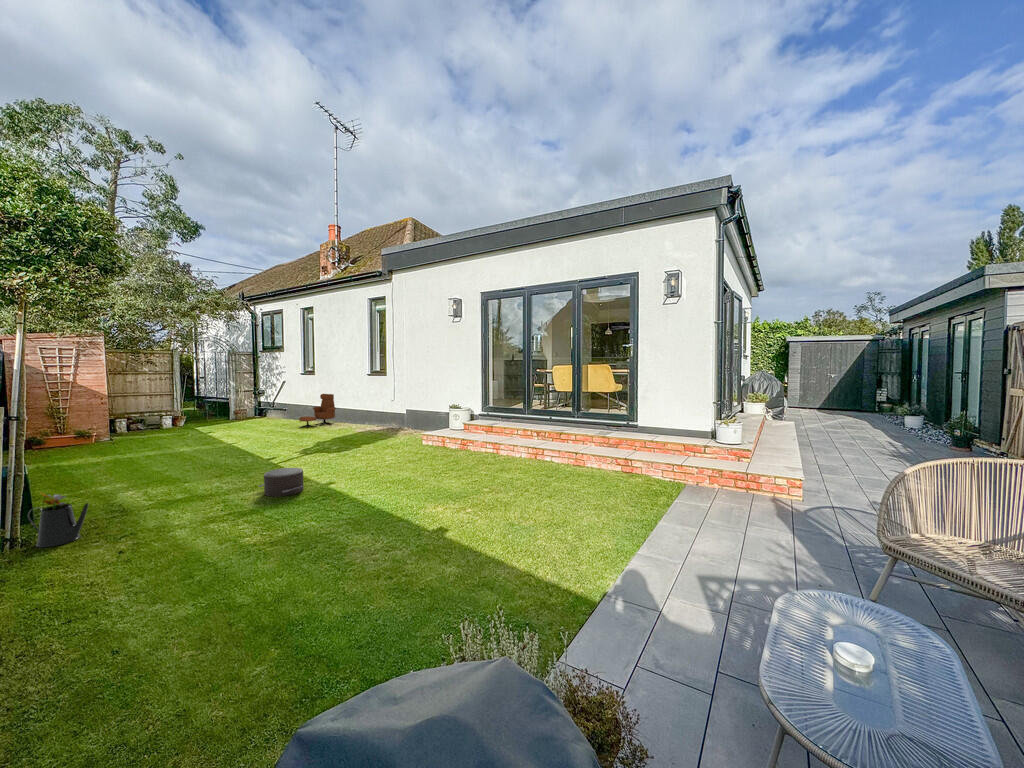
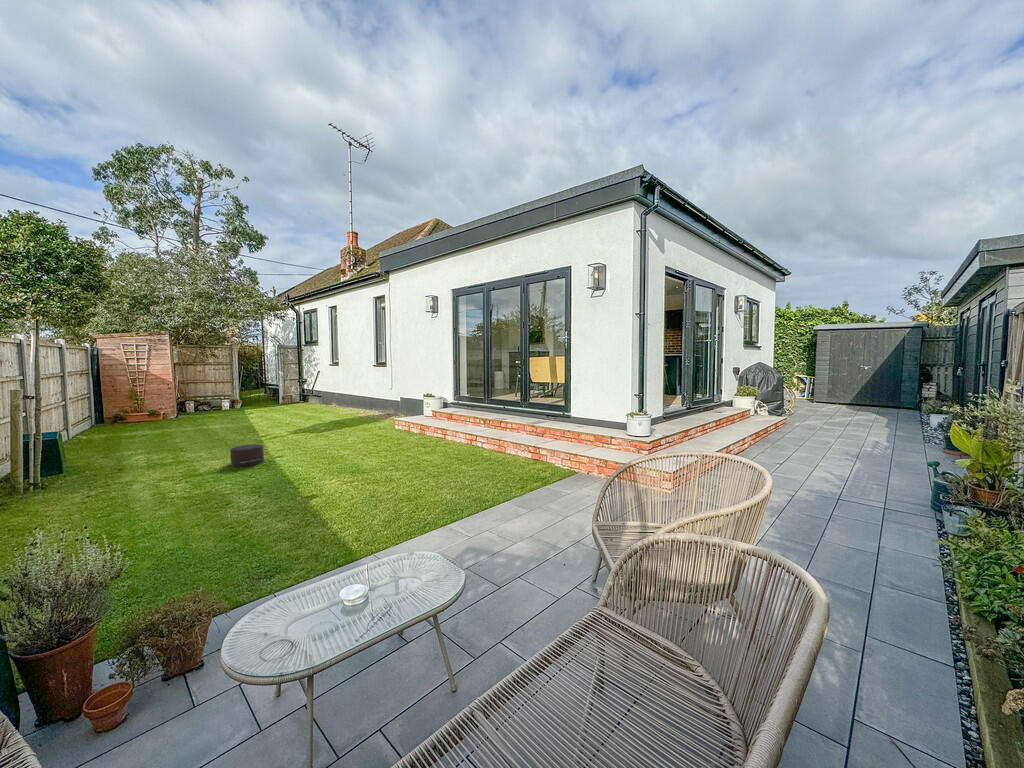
lounge chair: present [299,394,336,428] -> none [320,382,352,412]
watering can: present [27,494,89,548] -> none [48,454,87,494]

